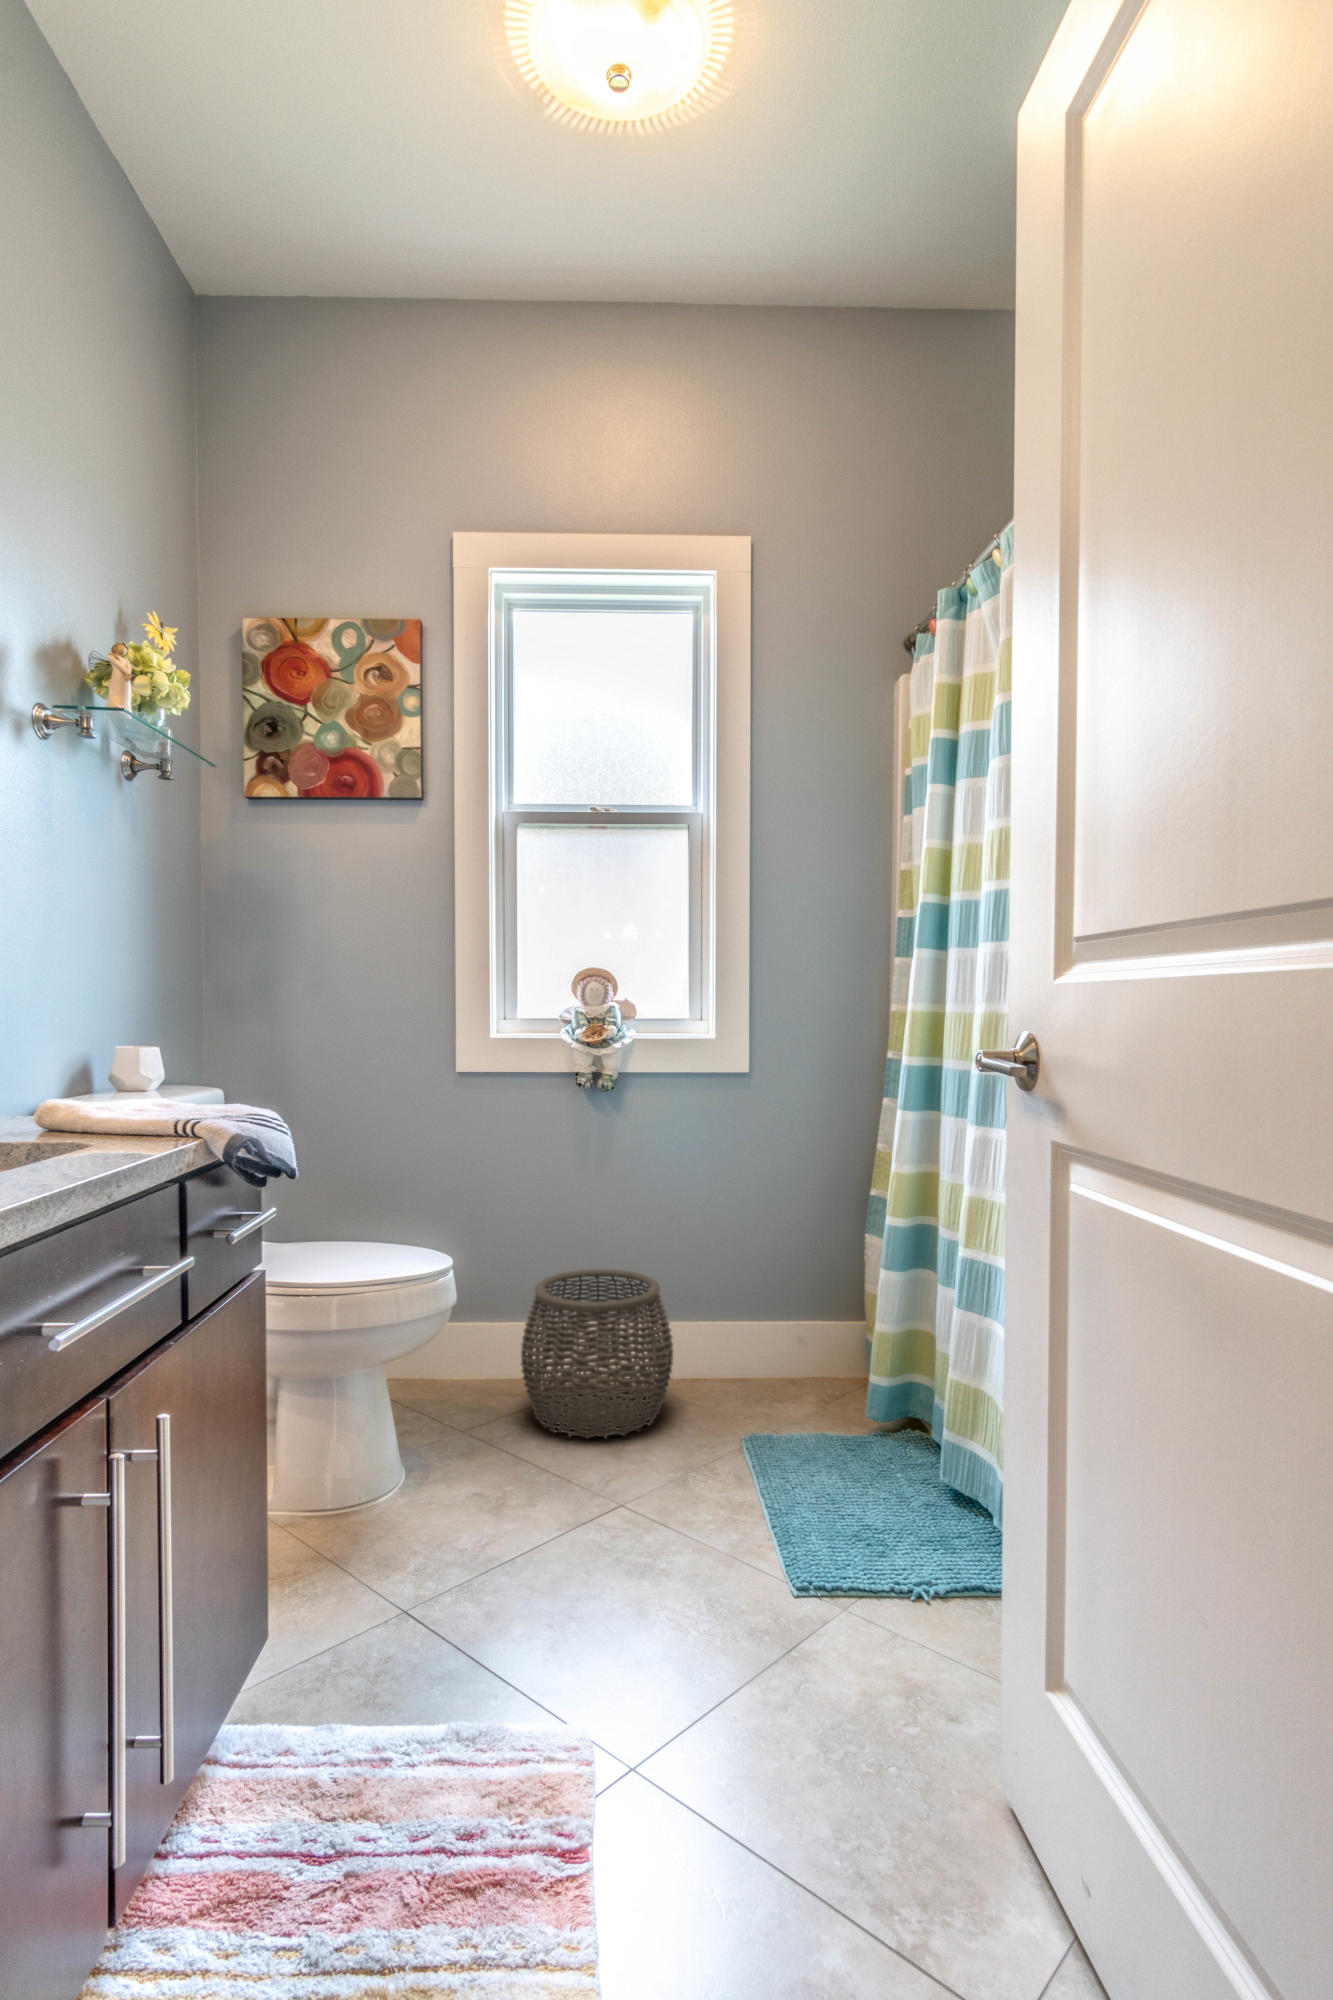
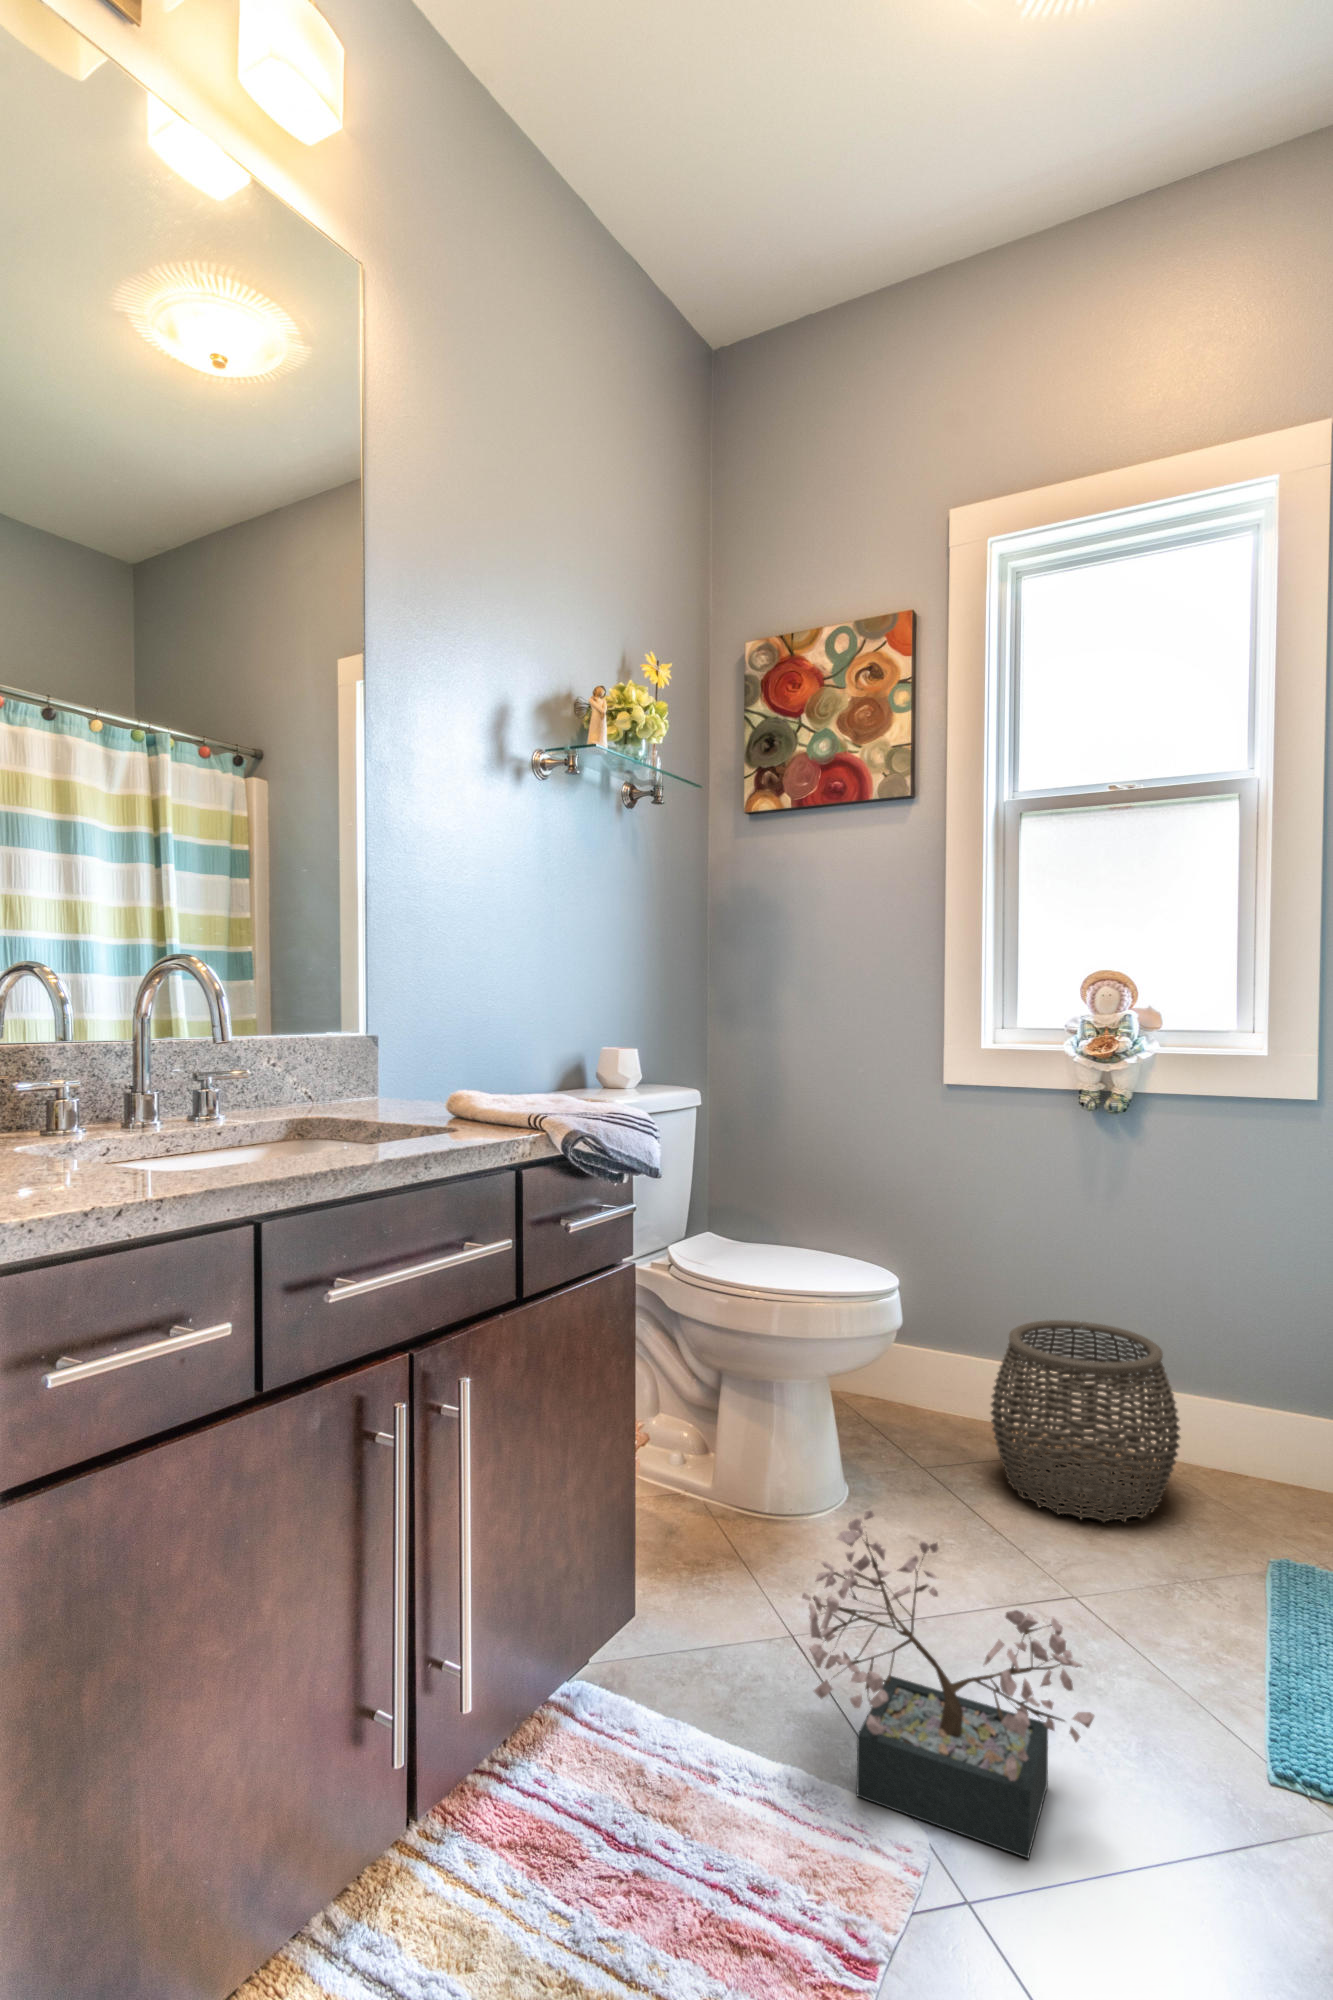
decorative plant: none [453,1465,710,1723] -> present [802,1511,1094,1858]

